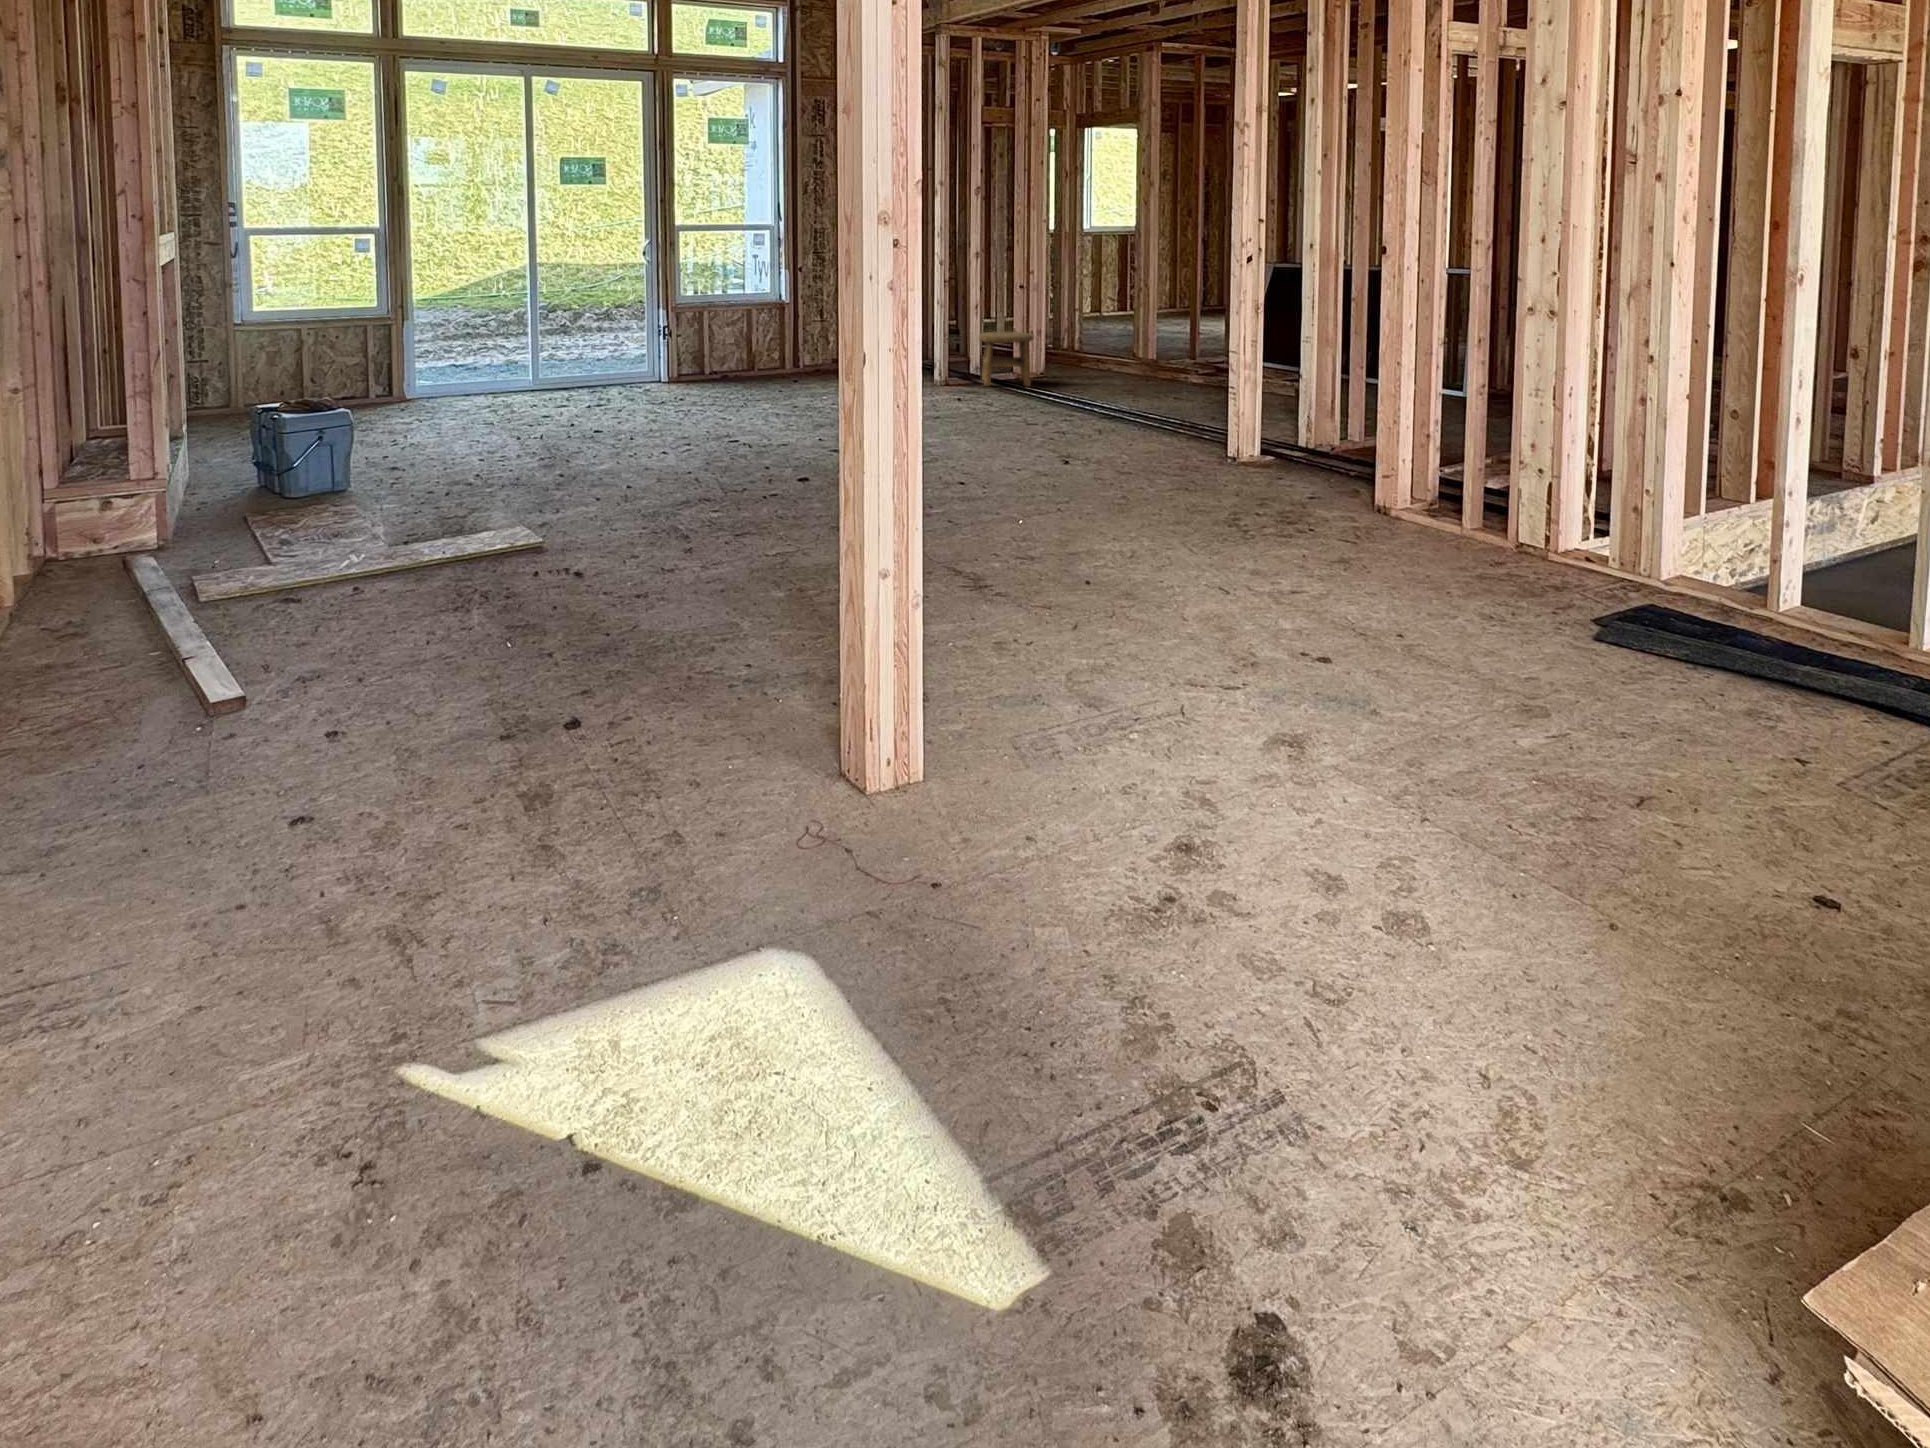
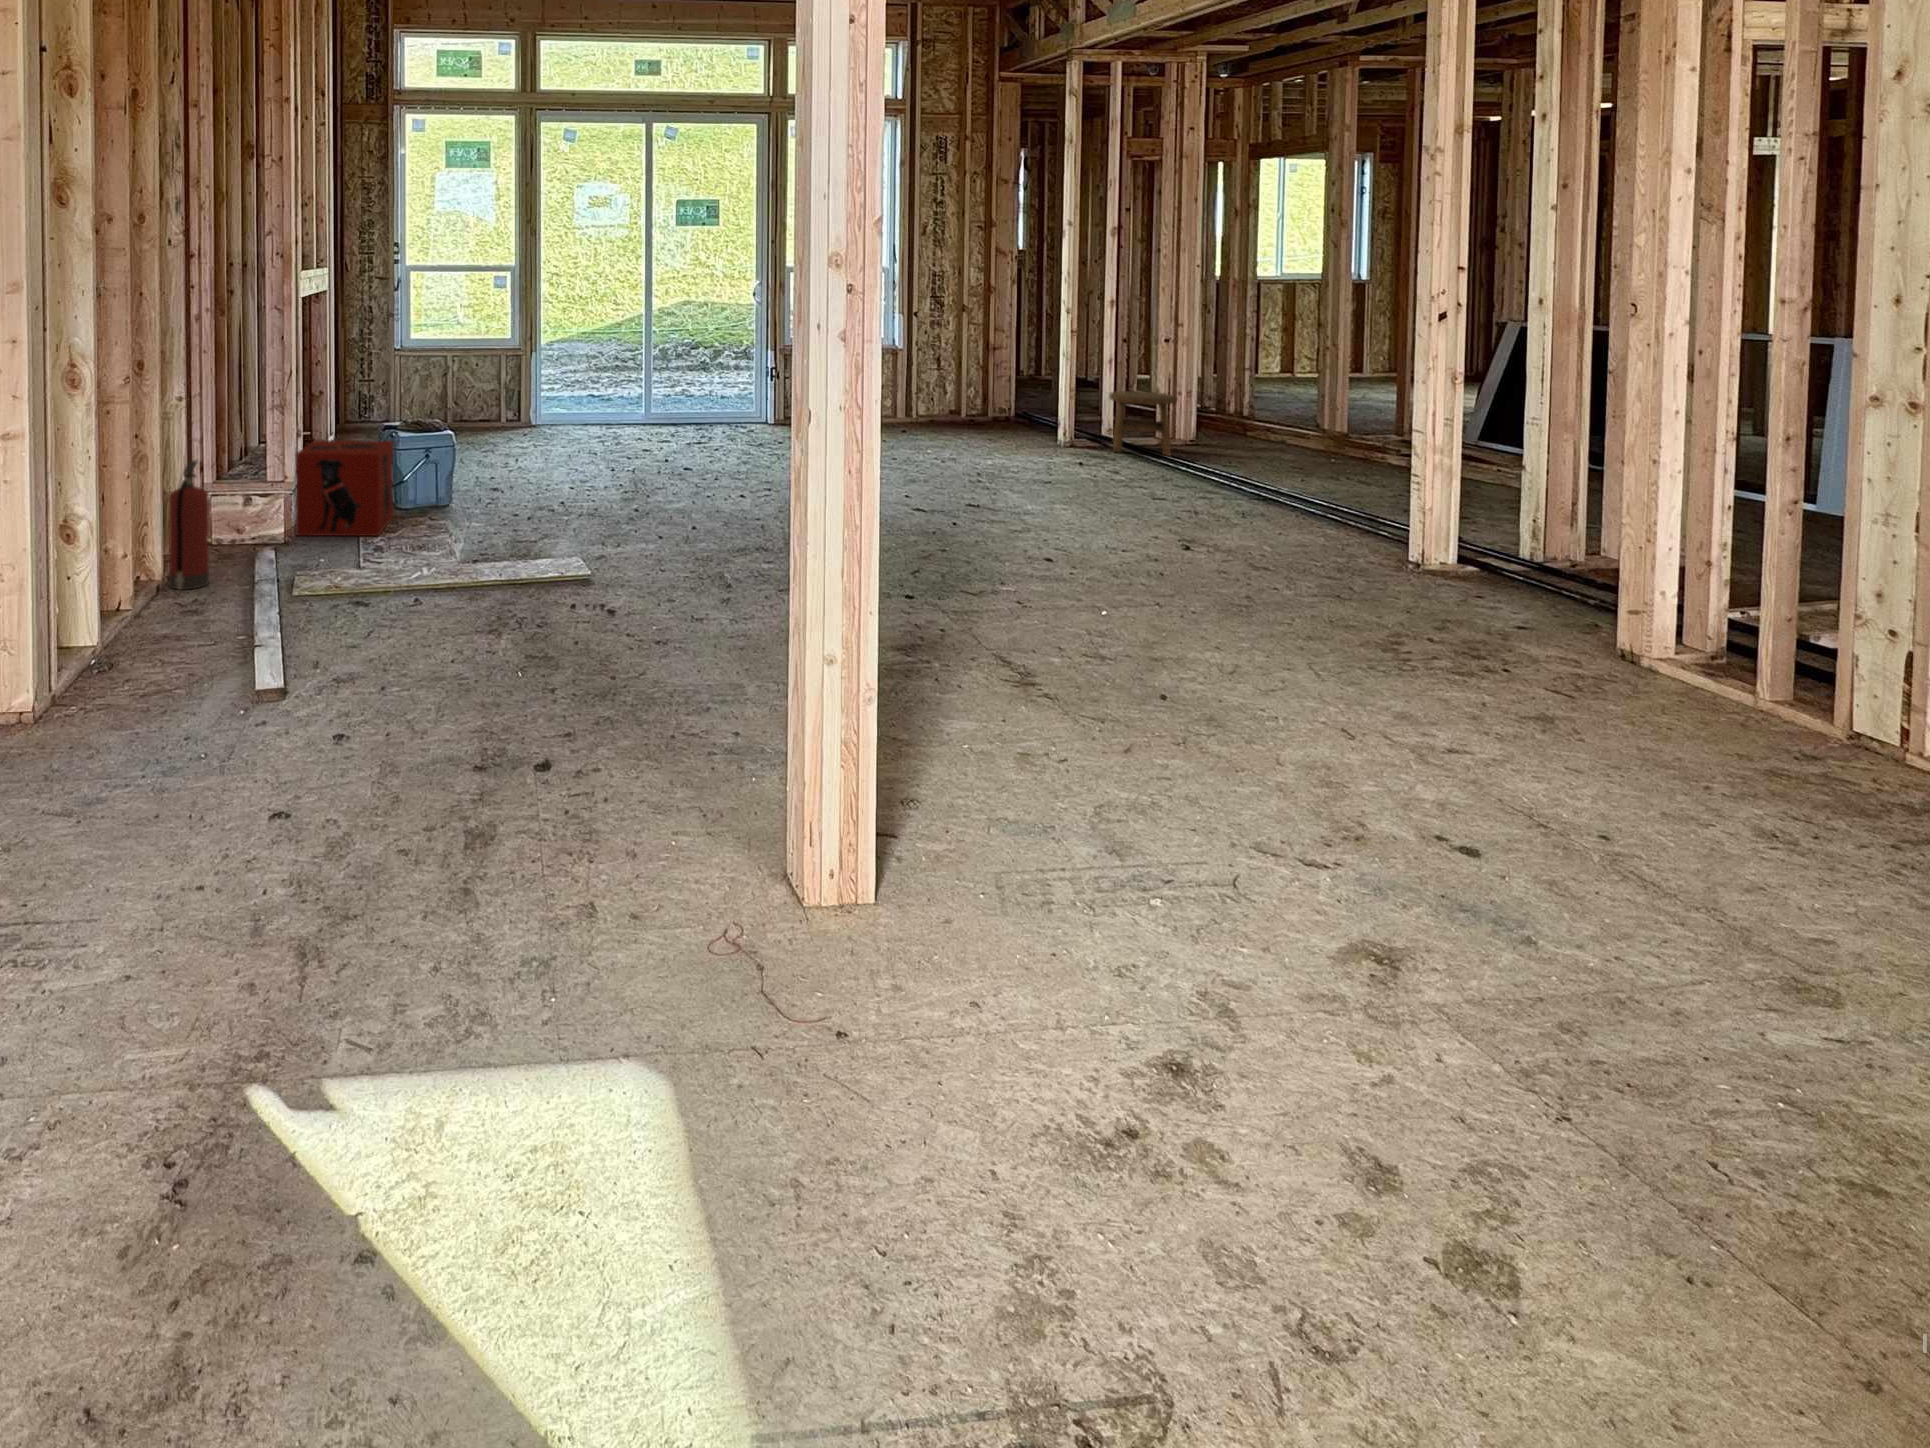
storage box: none [171,422,290,537] -> present [295,440,393,536]
fire extinguisher: none [25,459,85,611] -> present [169,460,209,590]

